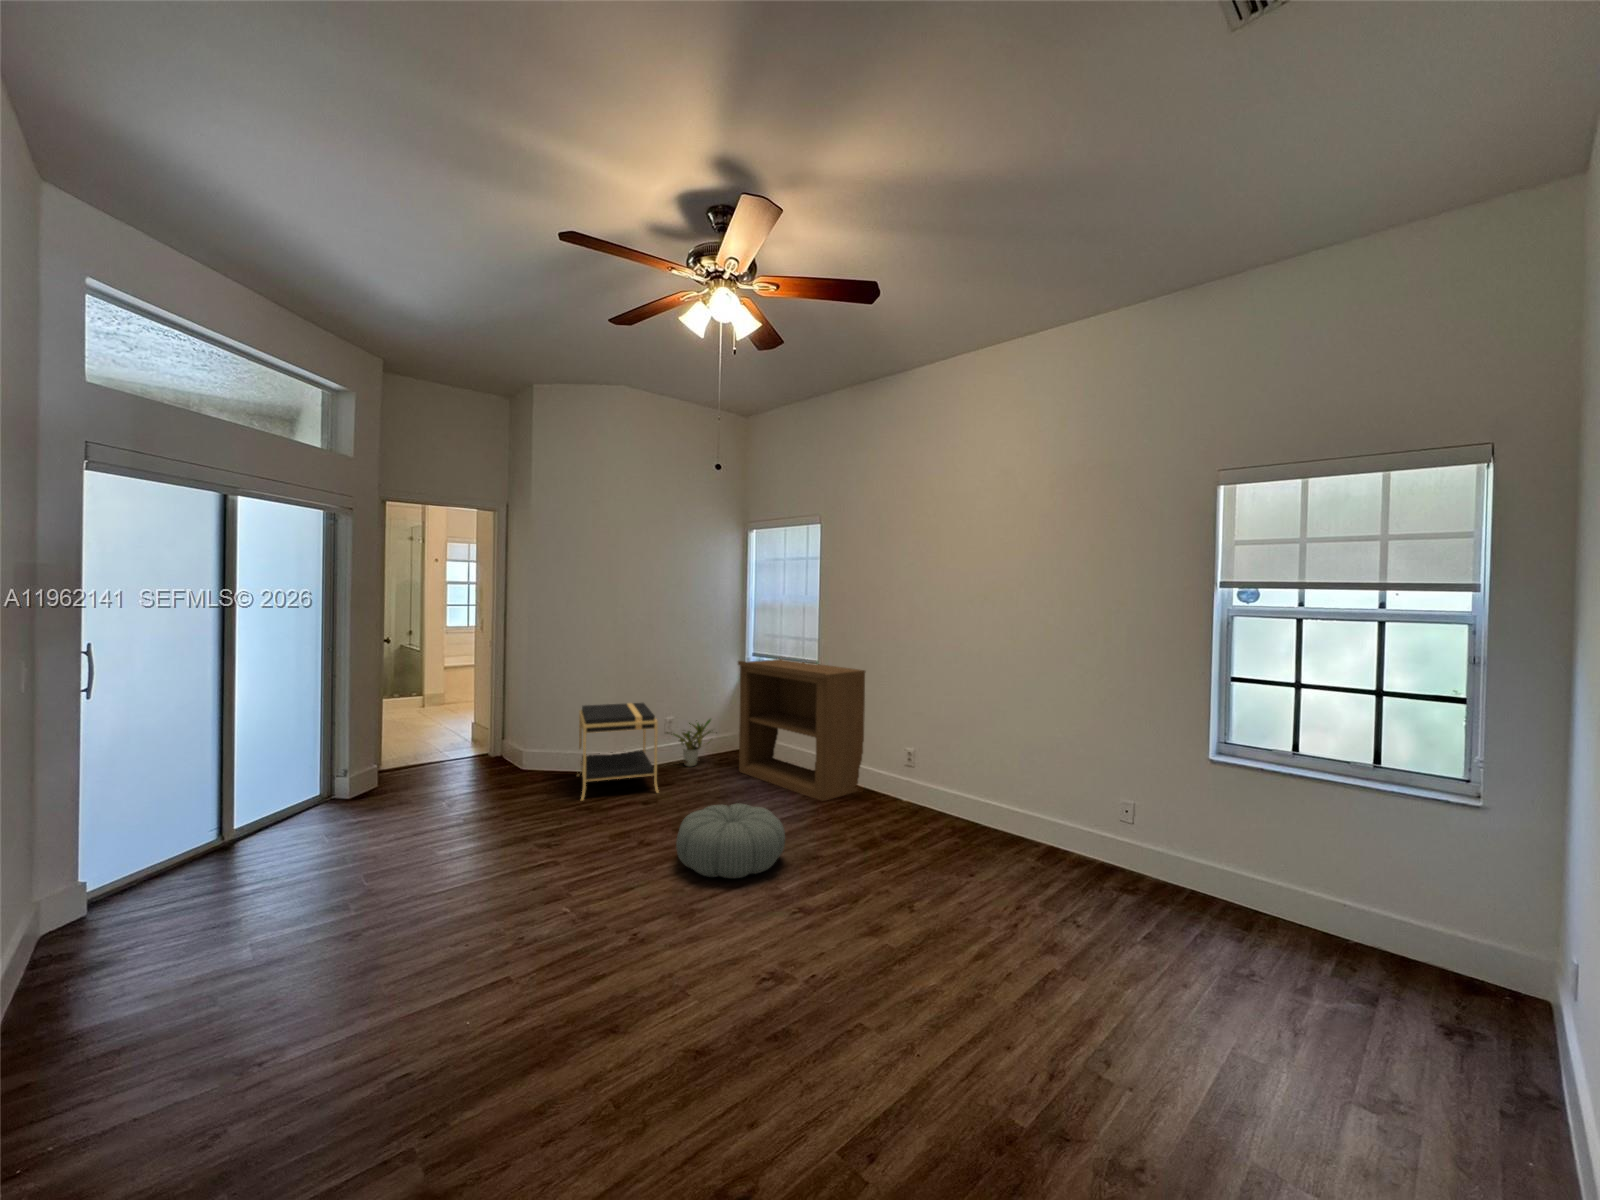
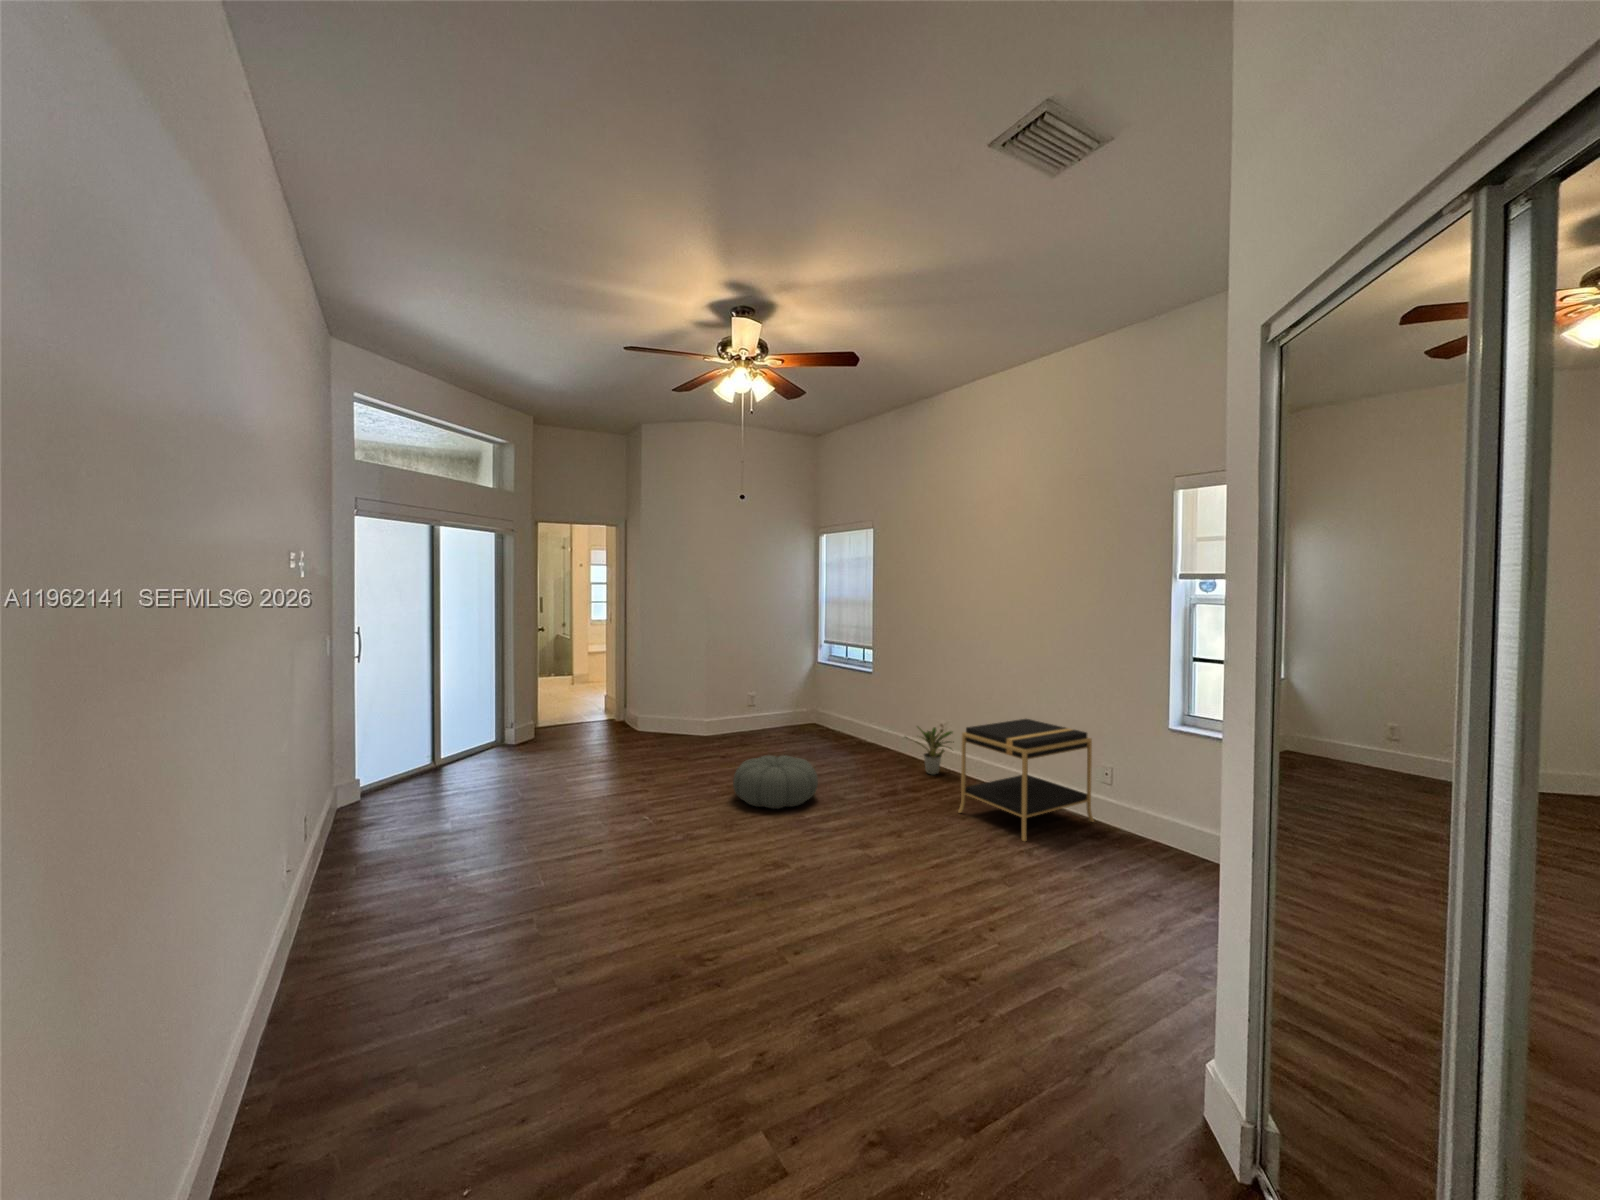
bookshelf: present [738,659,866,801] -> none [805,645,908,763]
nightstand: present [577,703,659,801] -> present [958,719,1094,841]
potted plant: present [673,719,711,767] -> present [905,727,952,775]

